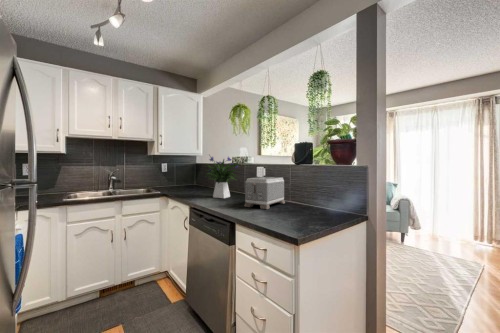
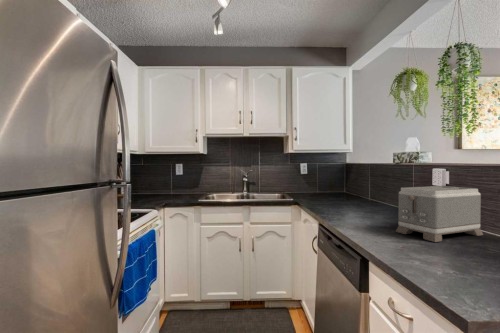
flower arrangement: present [206,157,240,198] -> none [334,150,402,215]

